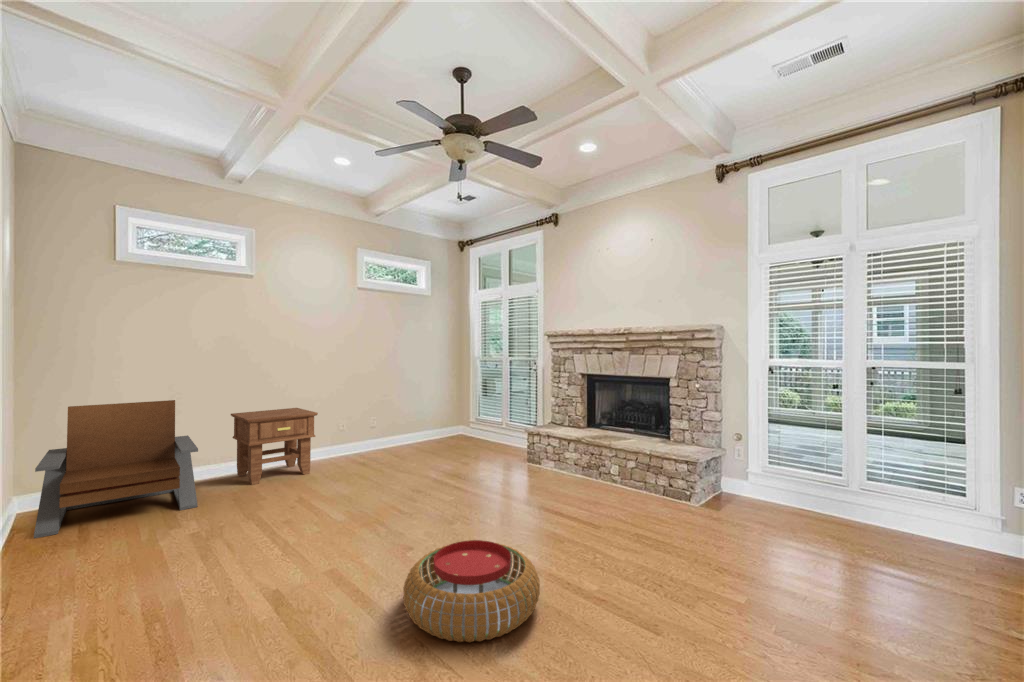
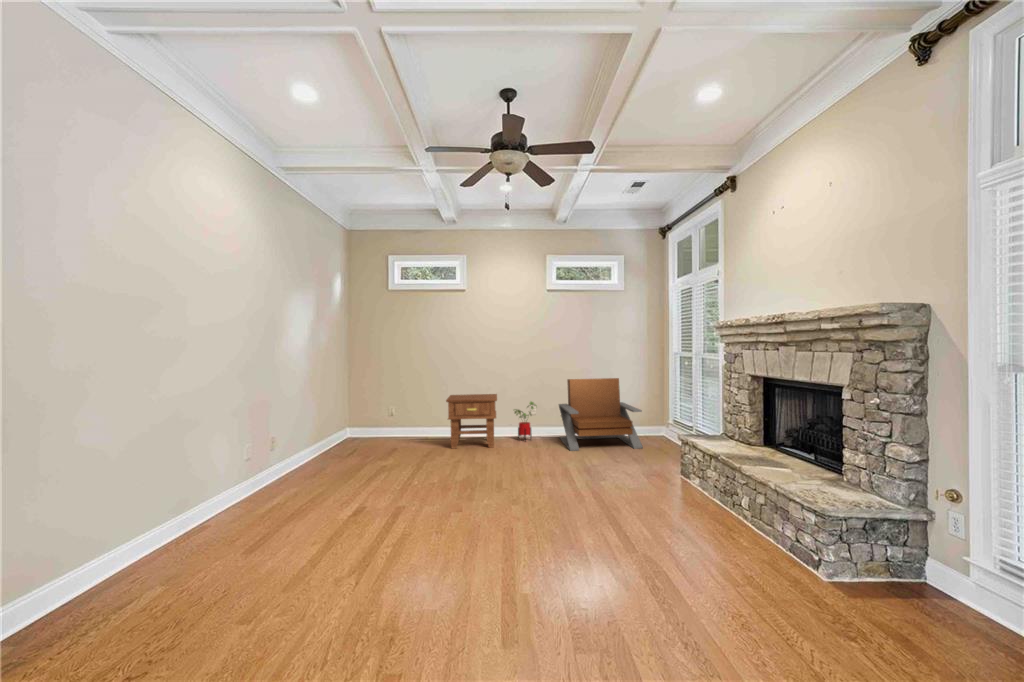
lounge chair: present [34,400,198,538] -> present [559,378,643,451]
house plant: none [319,413,350,461] -> present [515,402,536,440]
pouf: present [403,540,540,642] -> none [367,516,484,597]

